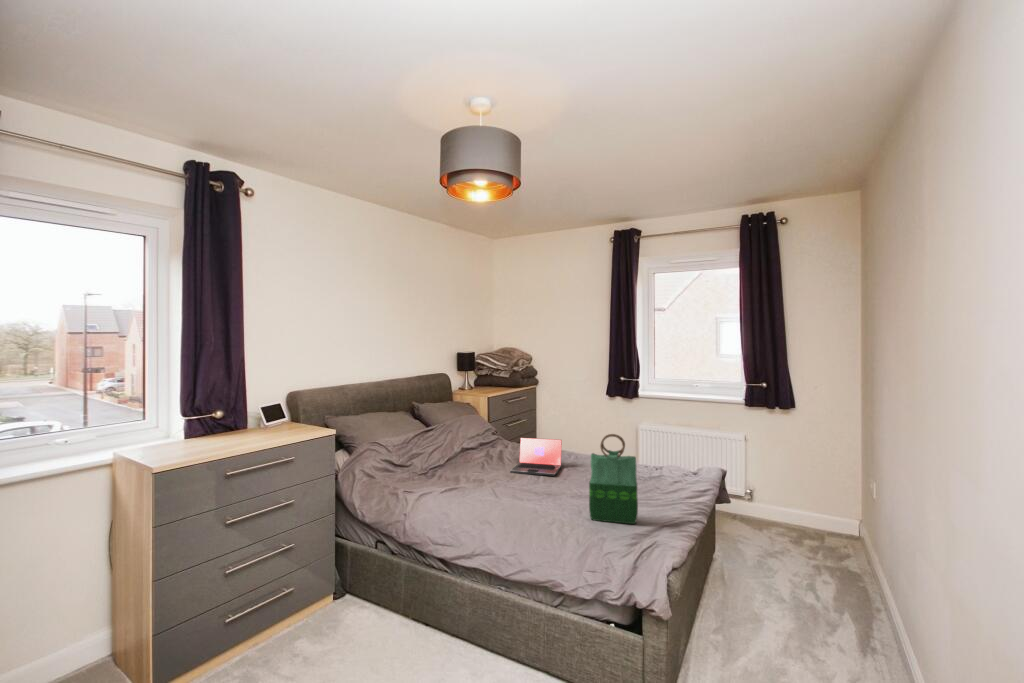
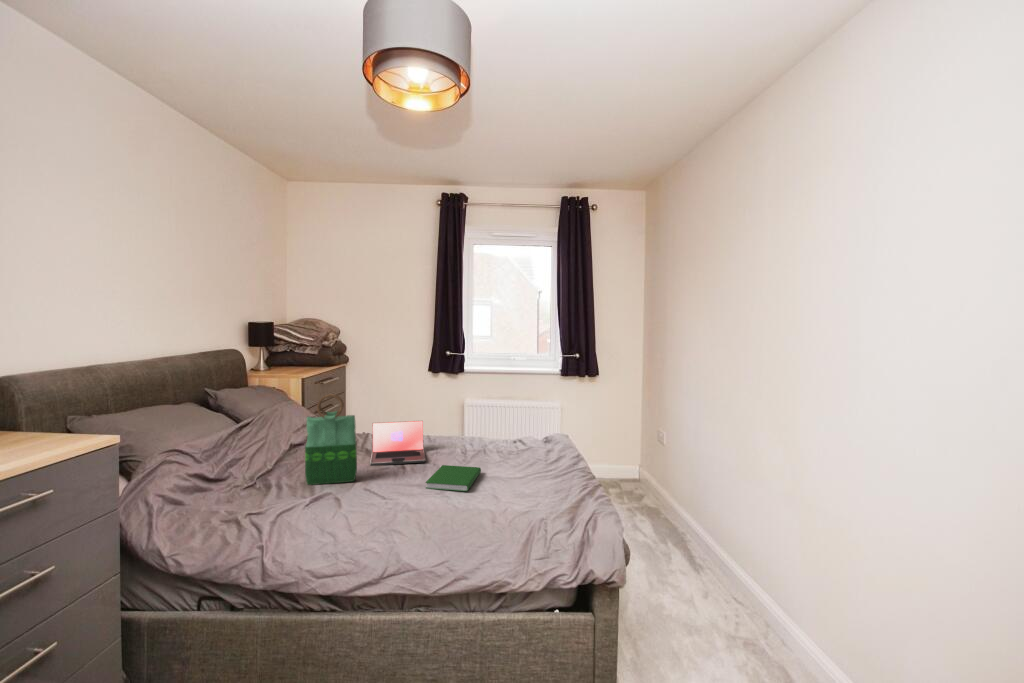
tote bag: present [589,434,638,524] -> present [305,395,357,485]
hardcover book: none [537,480,595,504] -> present [426,465,481,491]

